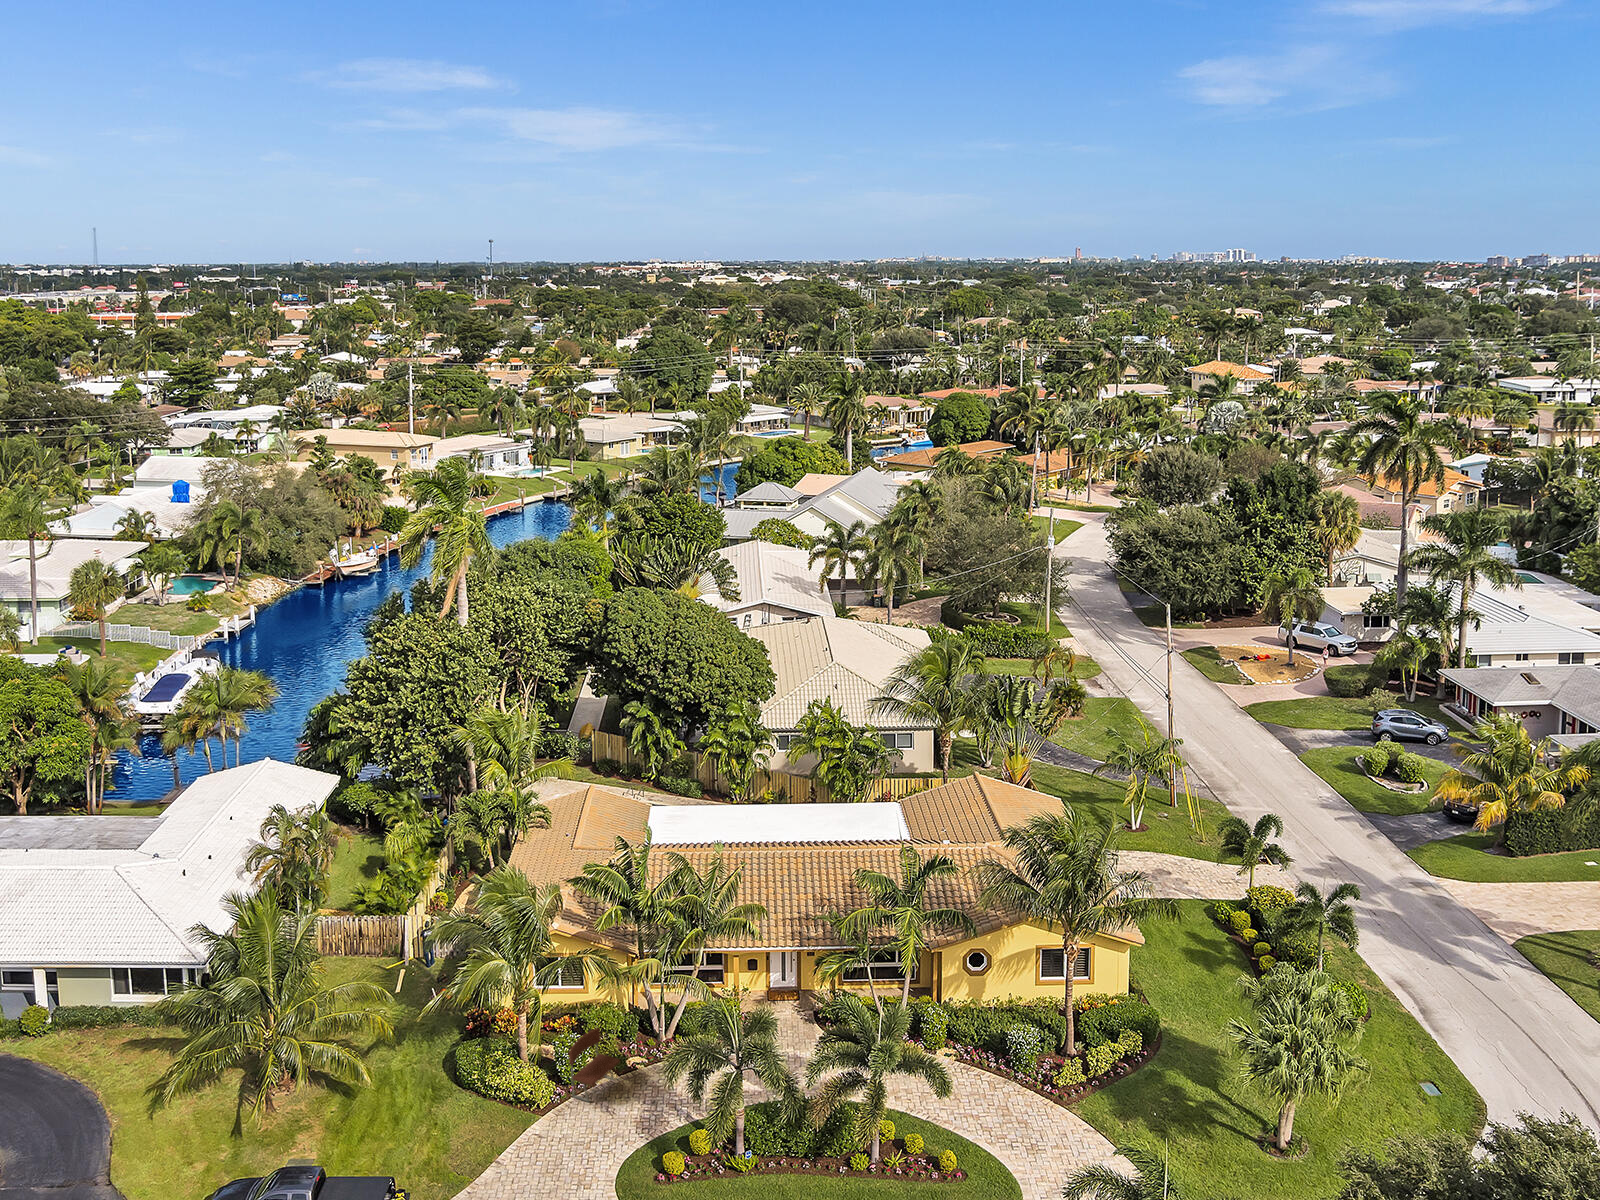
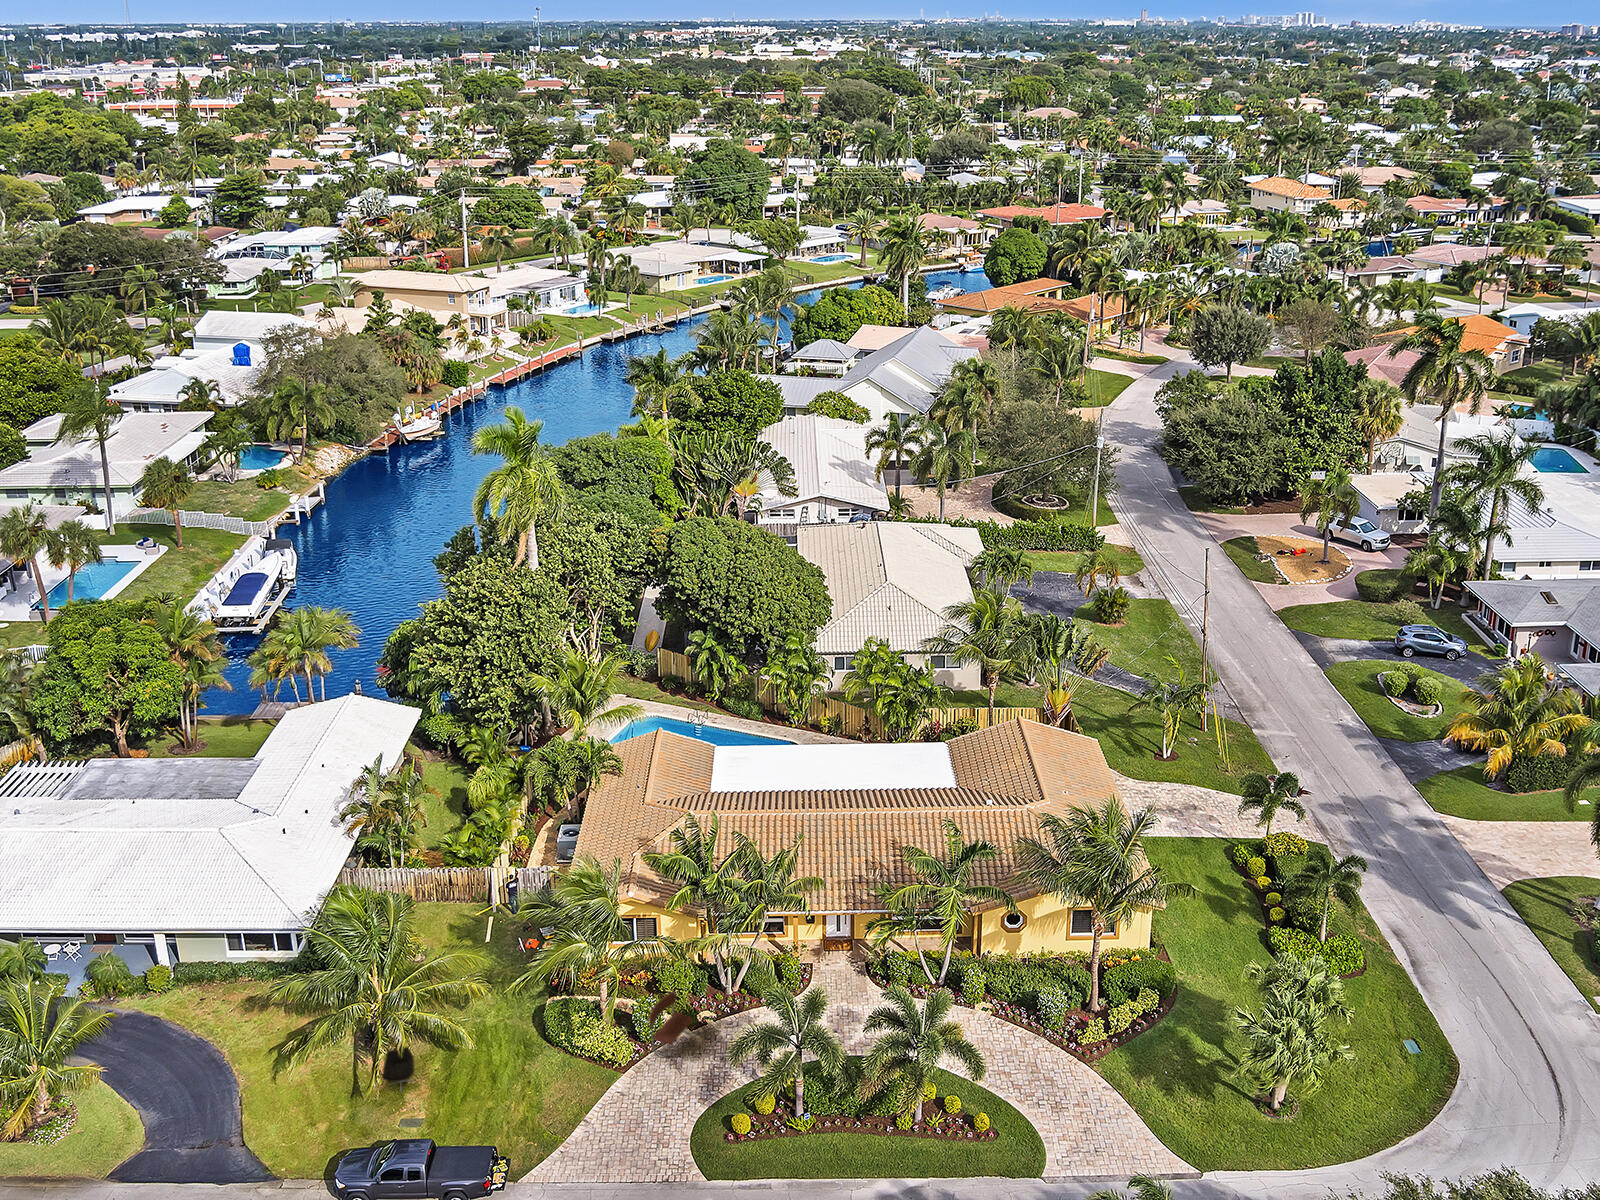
lounge chair: none [255,1089,294,1140] -> present [382,1047,415,1090]

